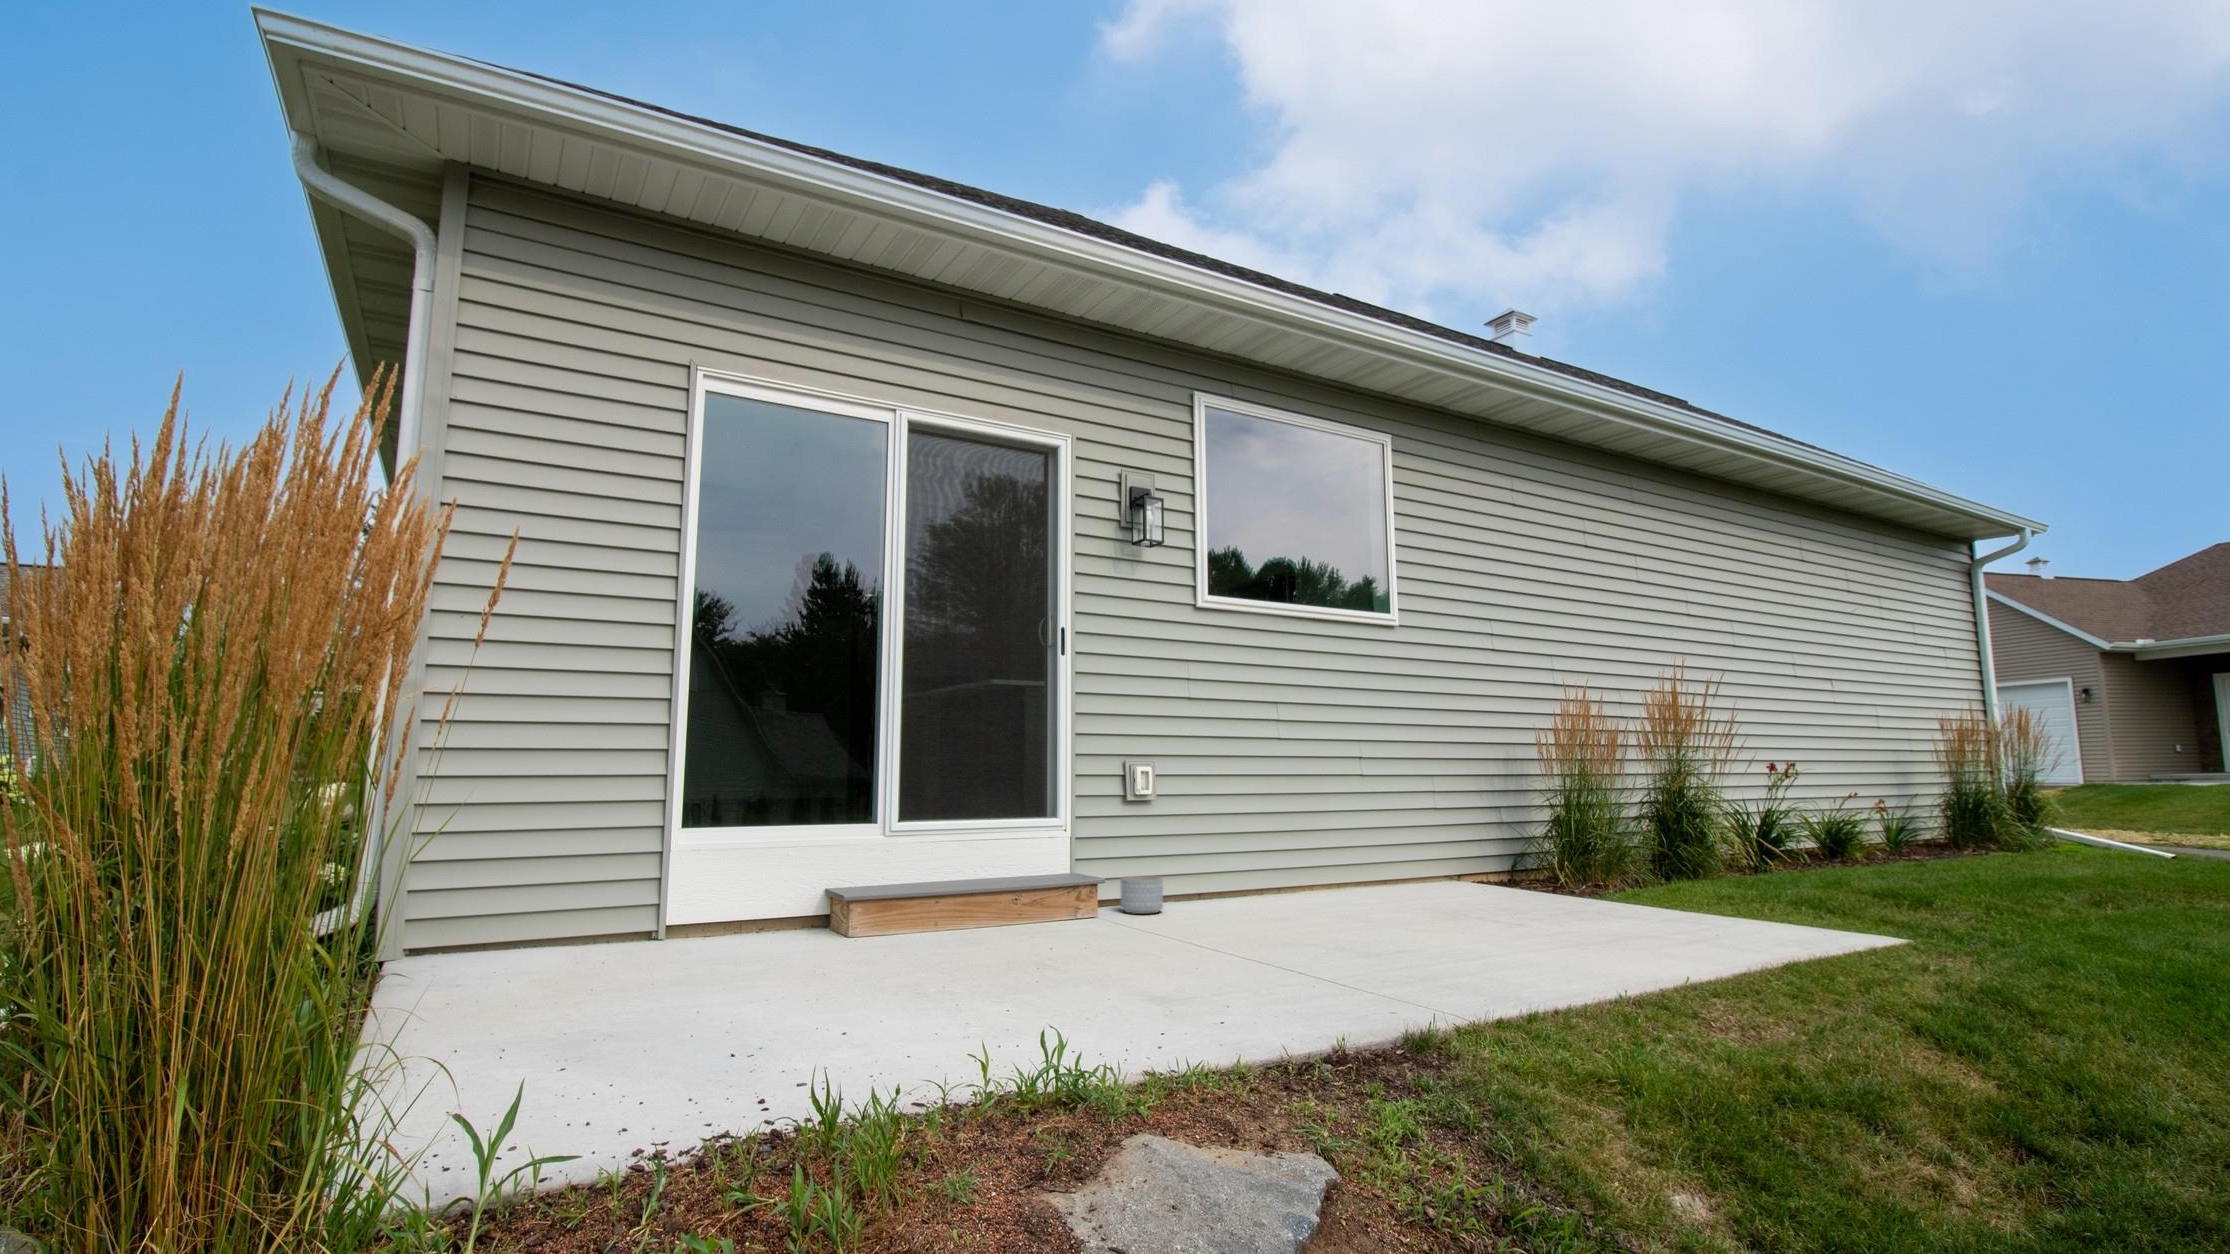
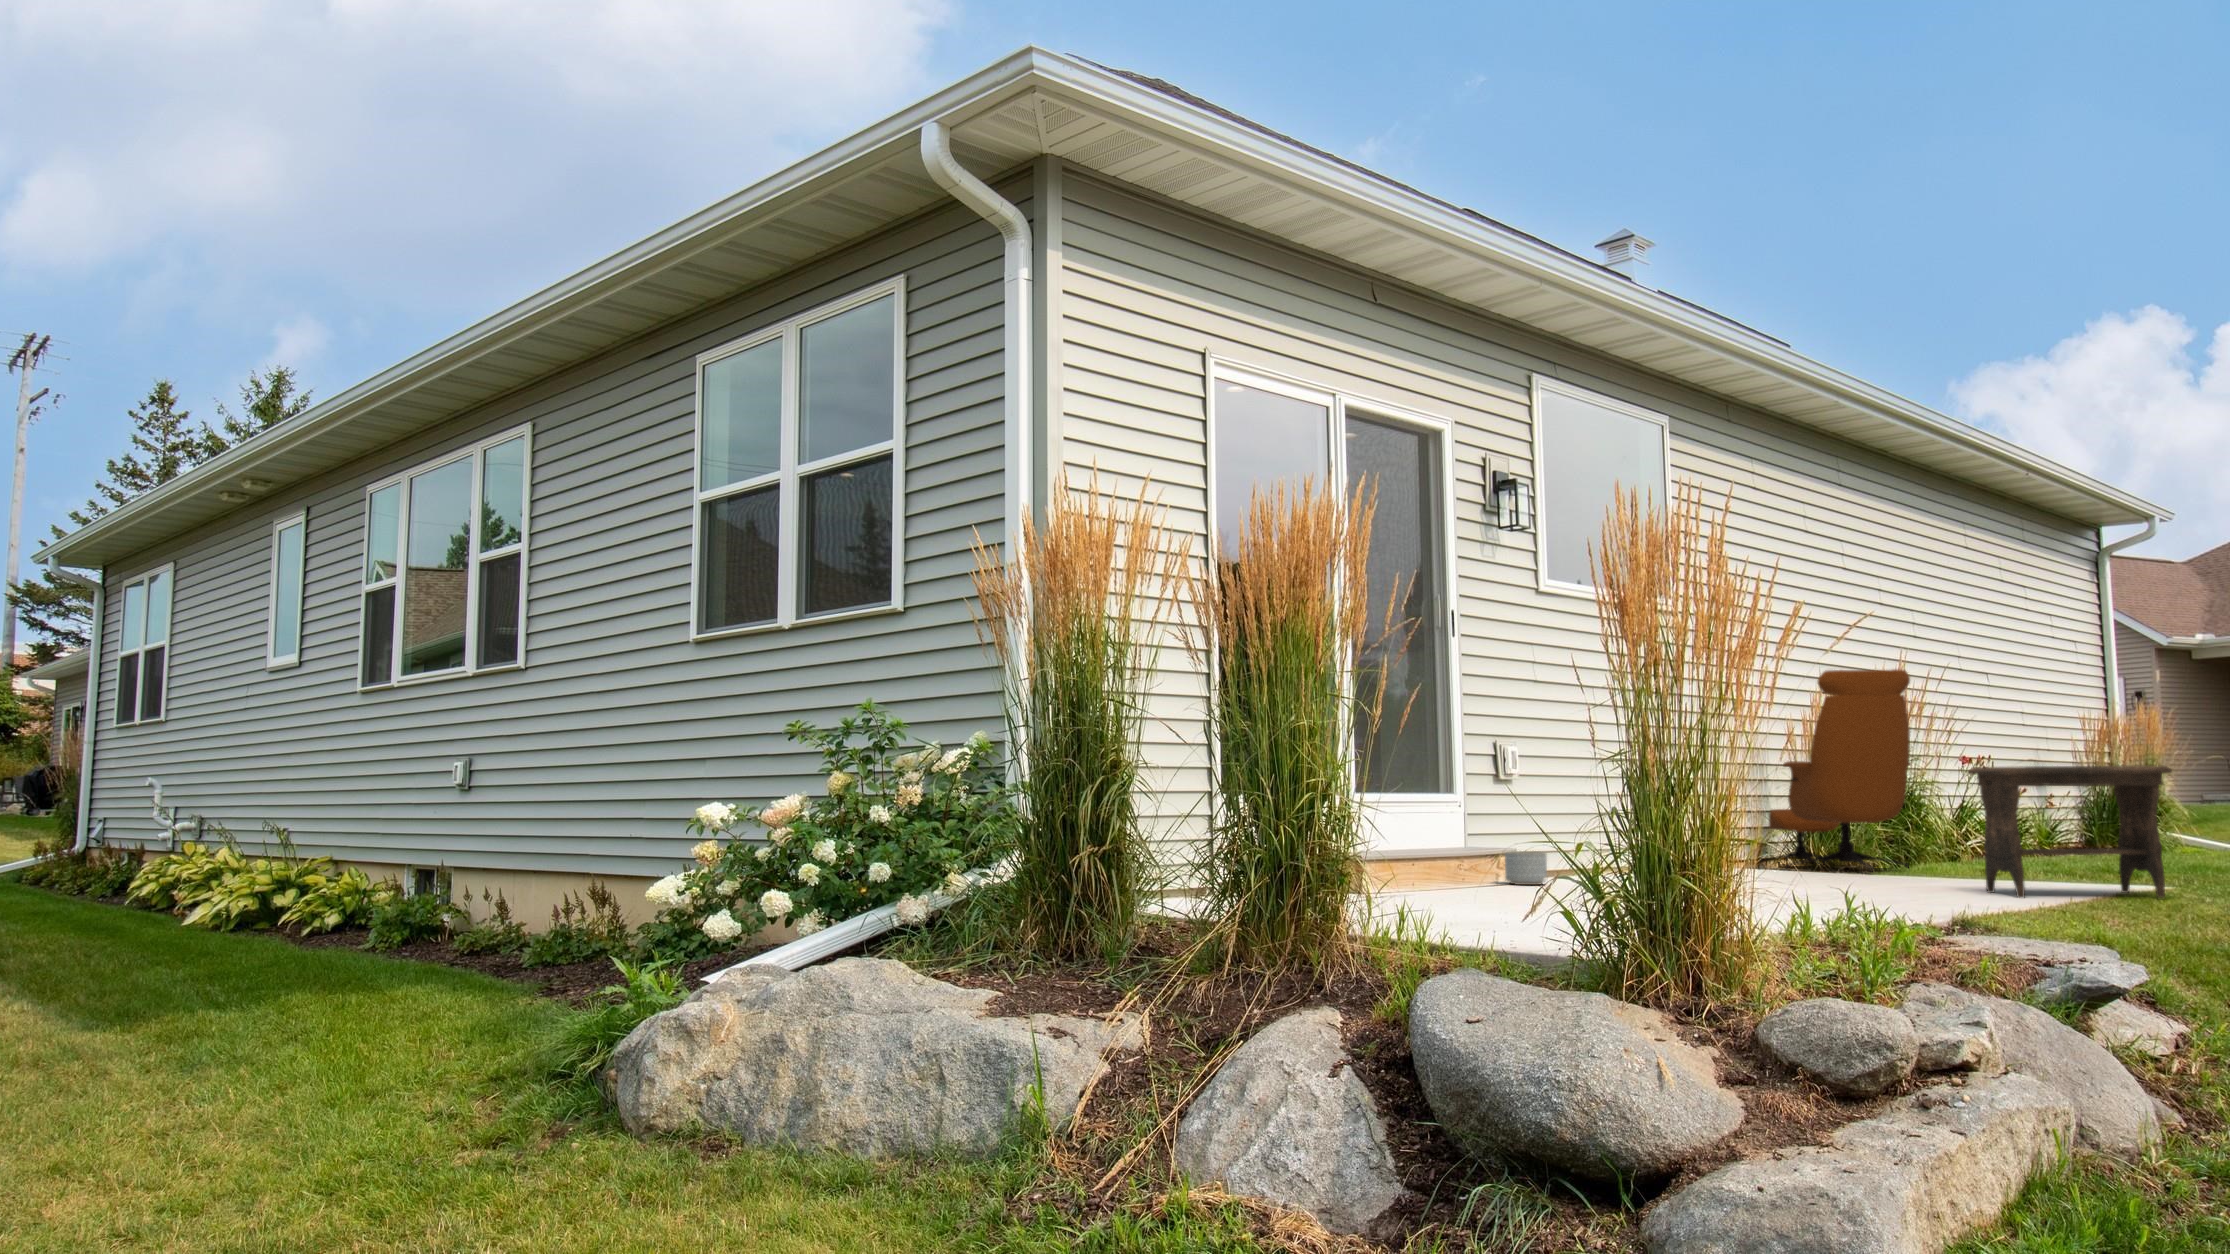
lounge chair: none [1498,683,1635,899] -> present [1761,669,1911,872]
footstool: none [1619,798,1858,972] -> present [1968,765,2172,898]

